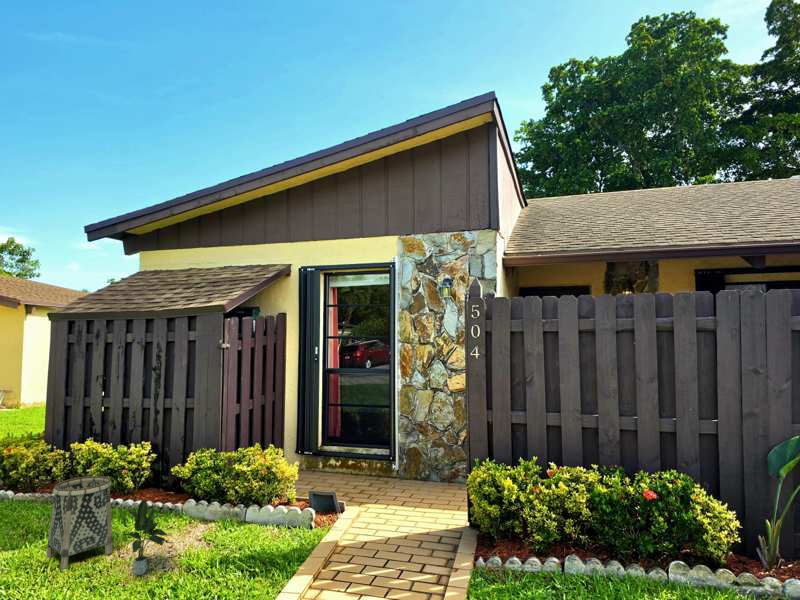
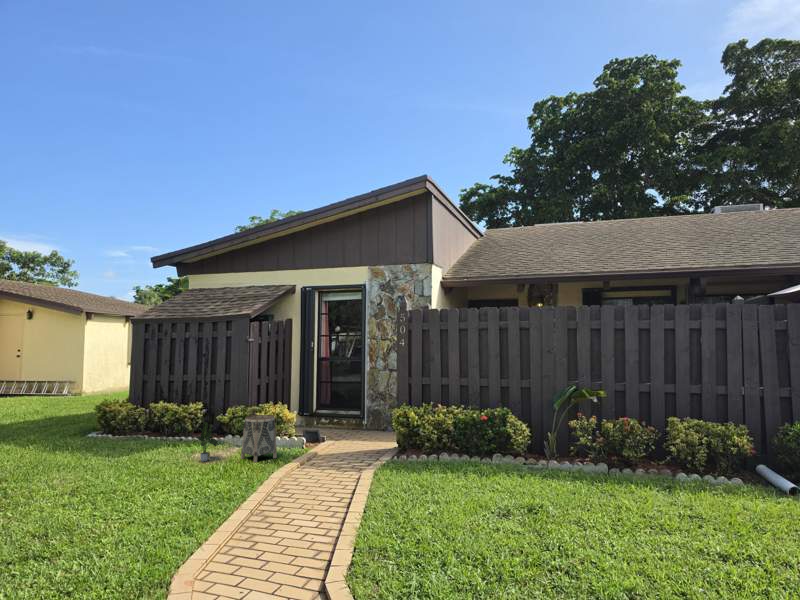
basket: present [46,476,112,569] -> present [241,415,277,462]

